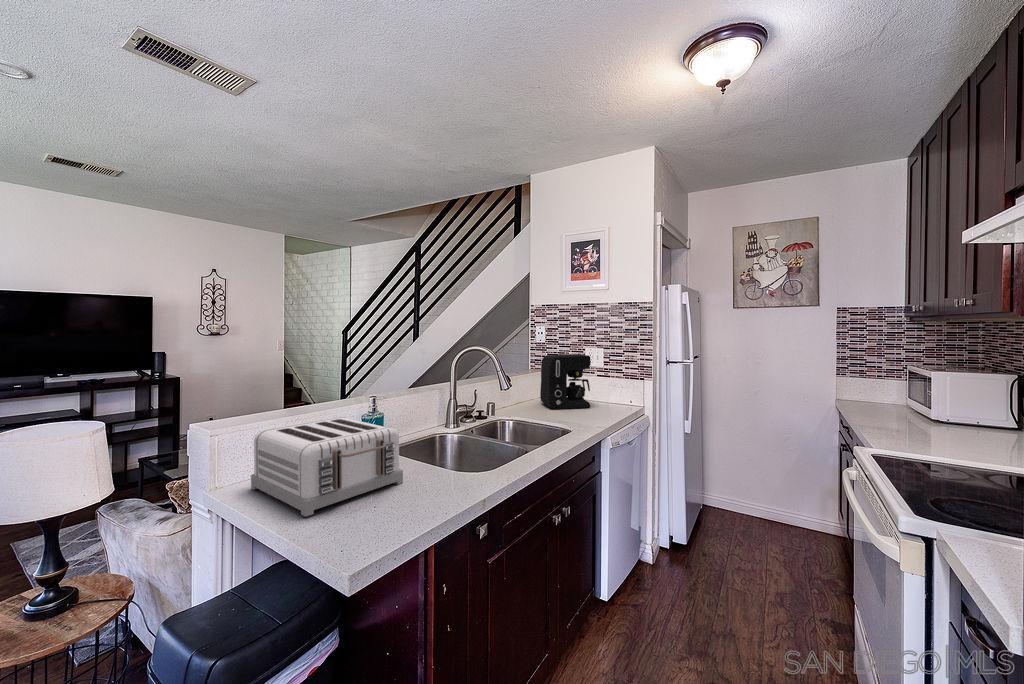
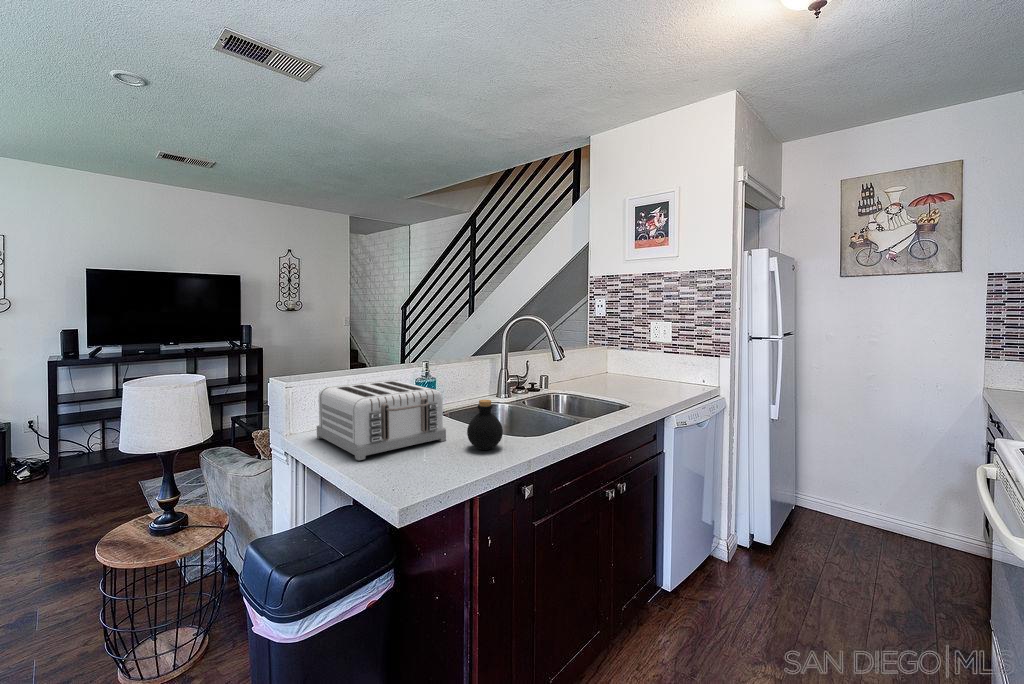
coffee maker: present [540,354,591,409] -> none [600,328,654,384]
bottle: none [428,437,467,492] -> present [467,400,503,450]

